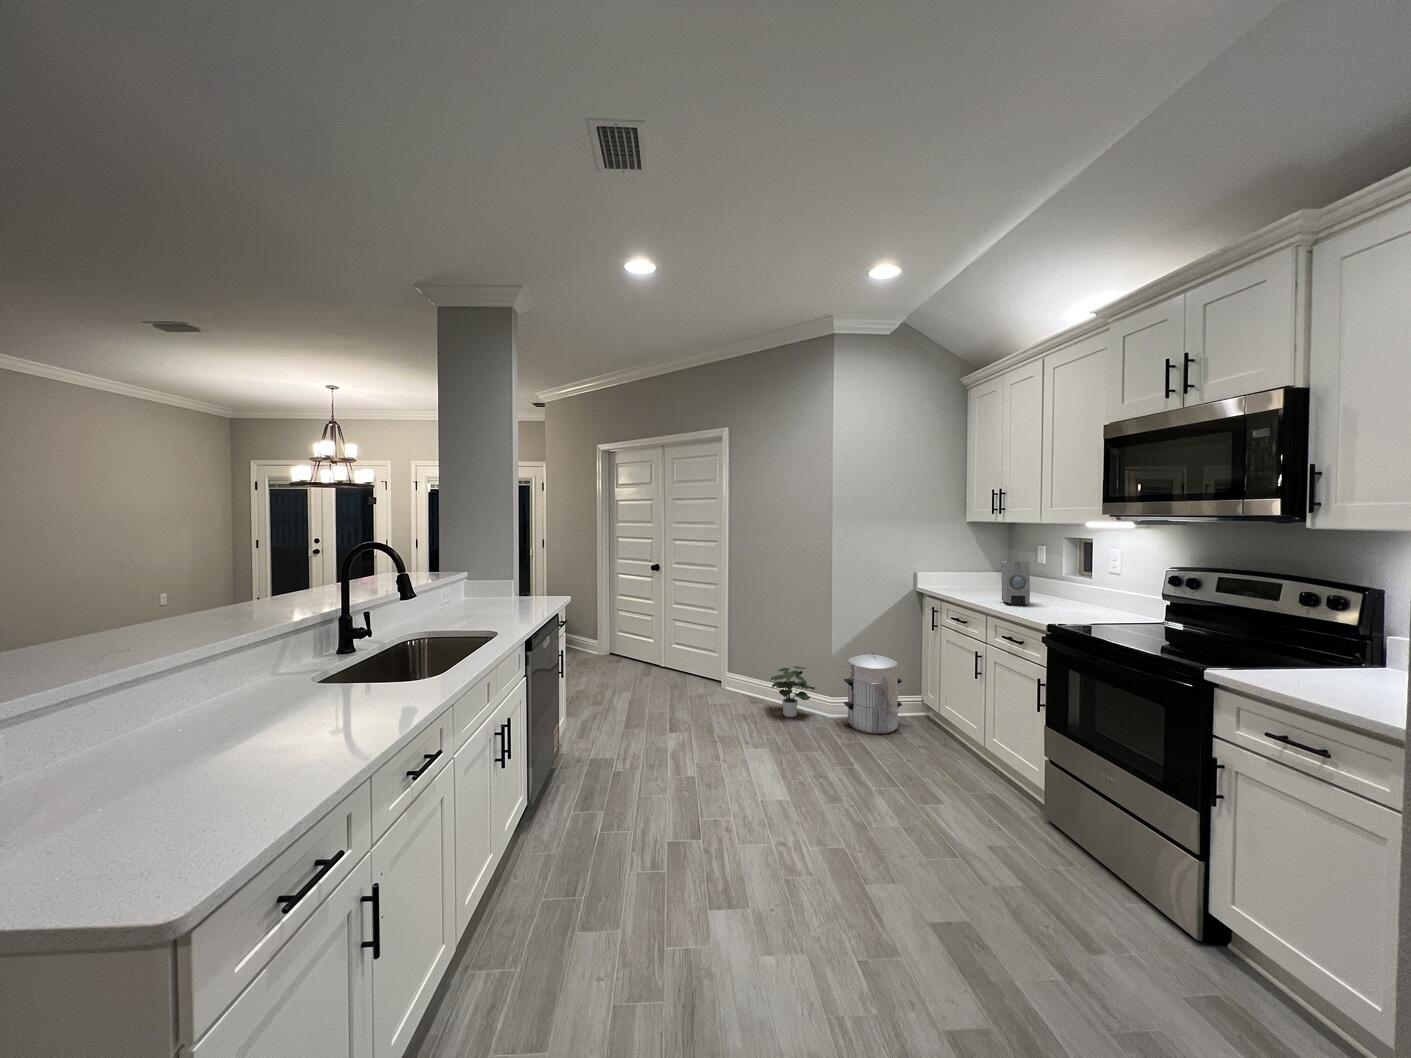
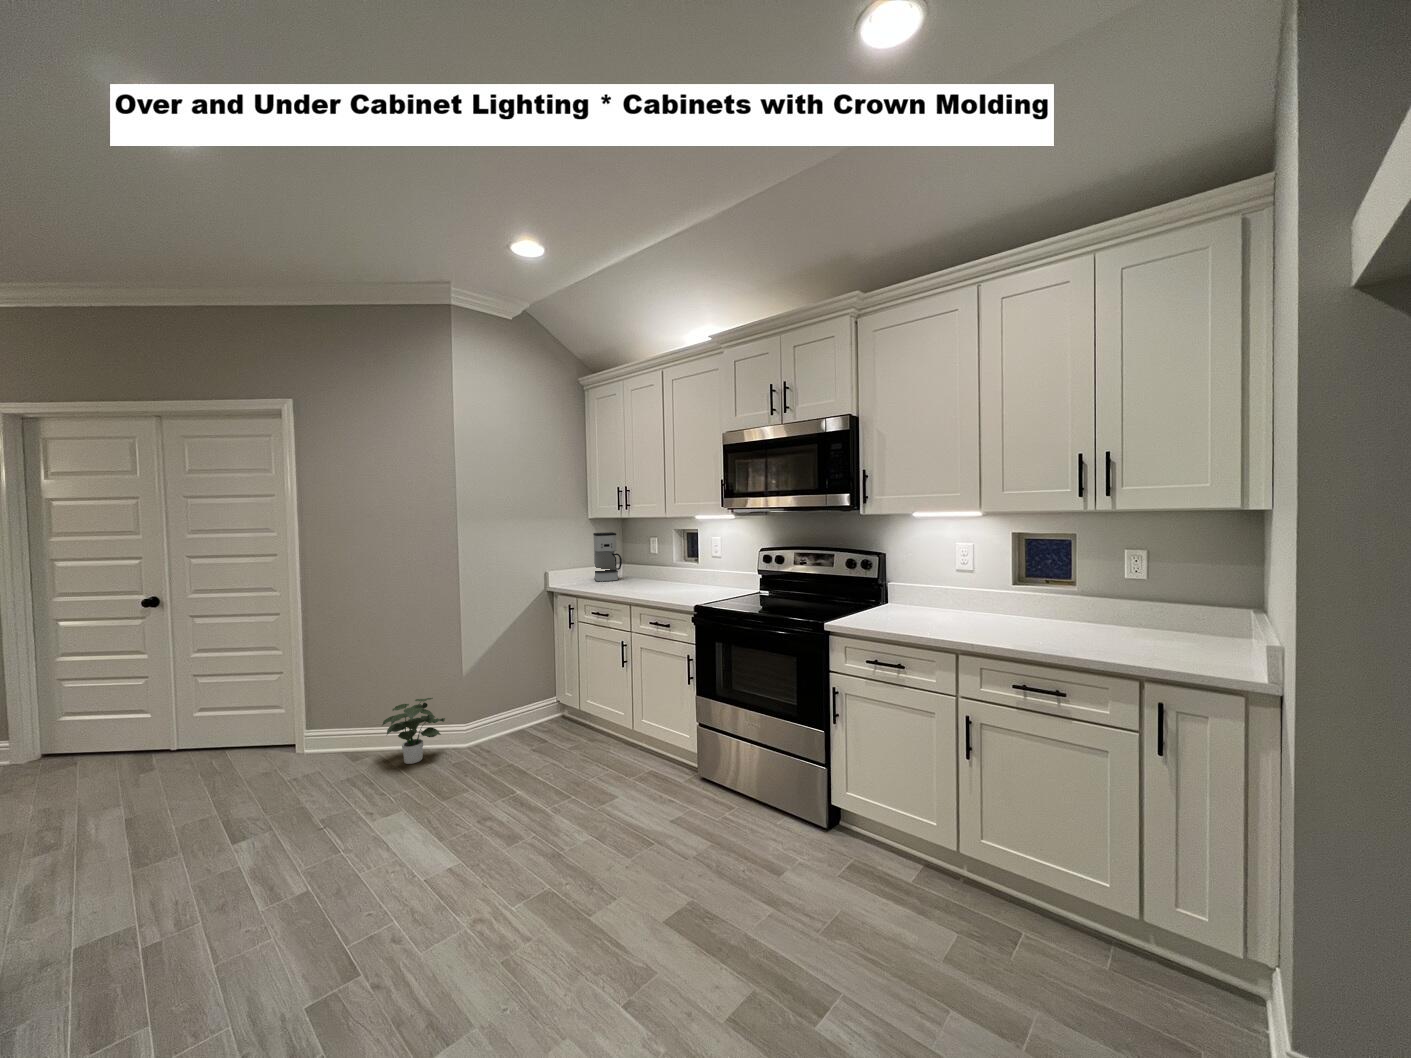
coffee maker: none [969,538,1001,590] -> present [593,532,622,582]
soap dispenser: present [1002,561,1030,606] -> none [636,552,663,593]
waste bin: present [844,652,902,734] -> none [482,663,545,753]

